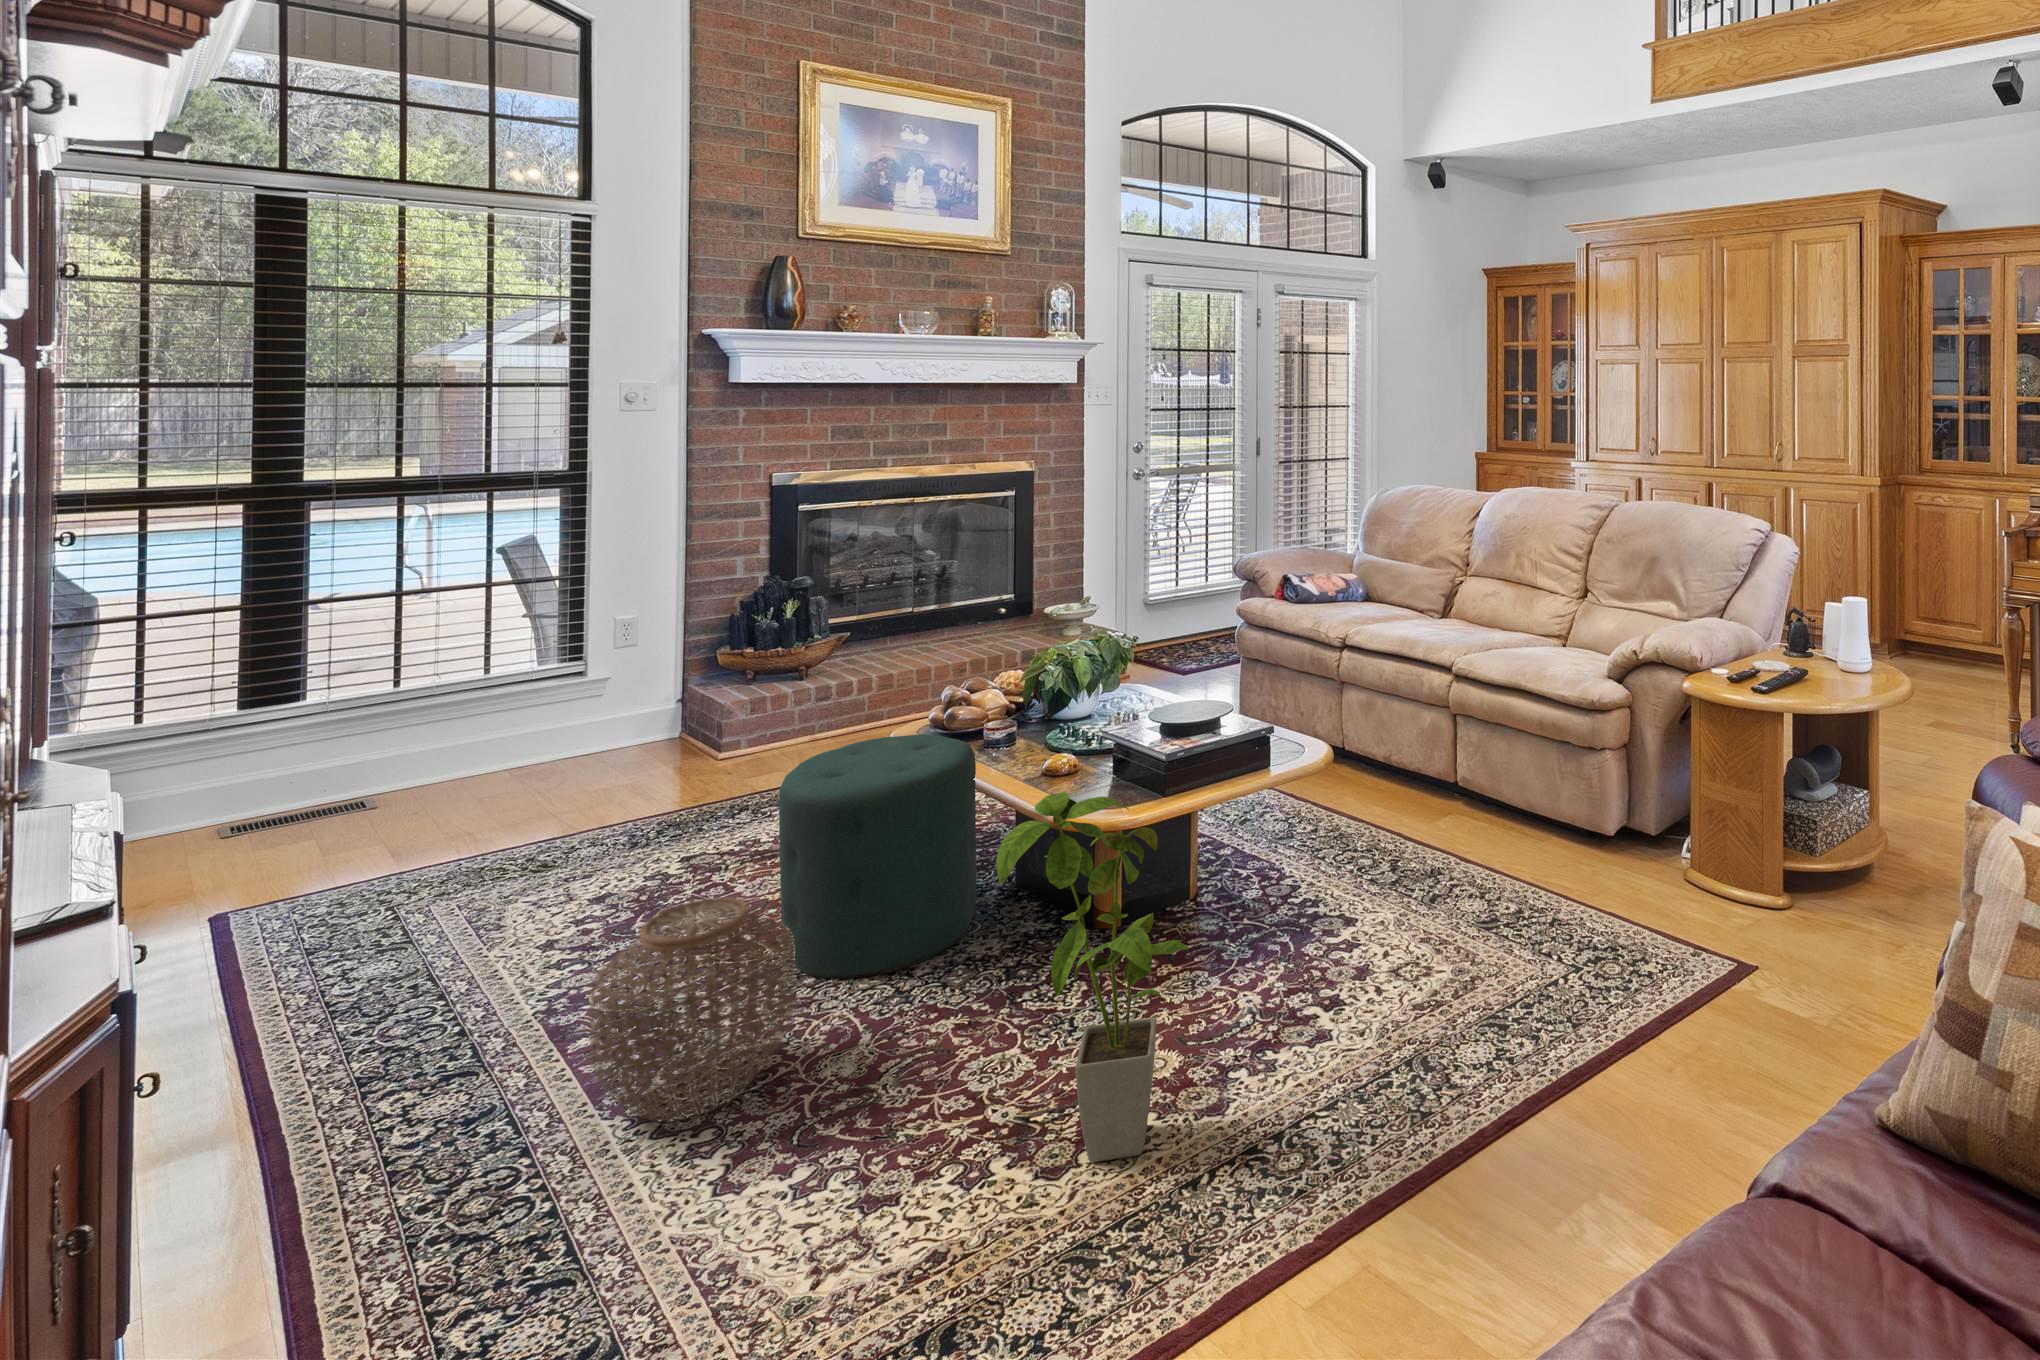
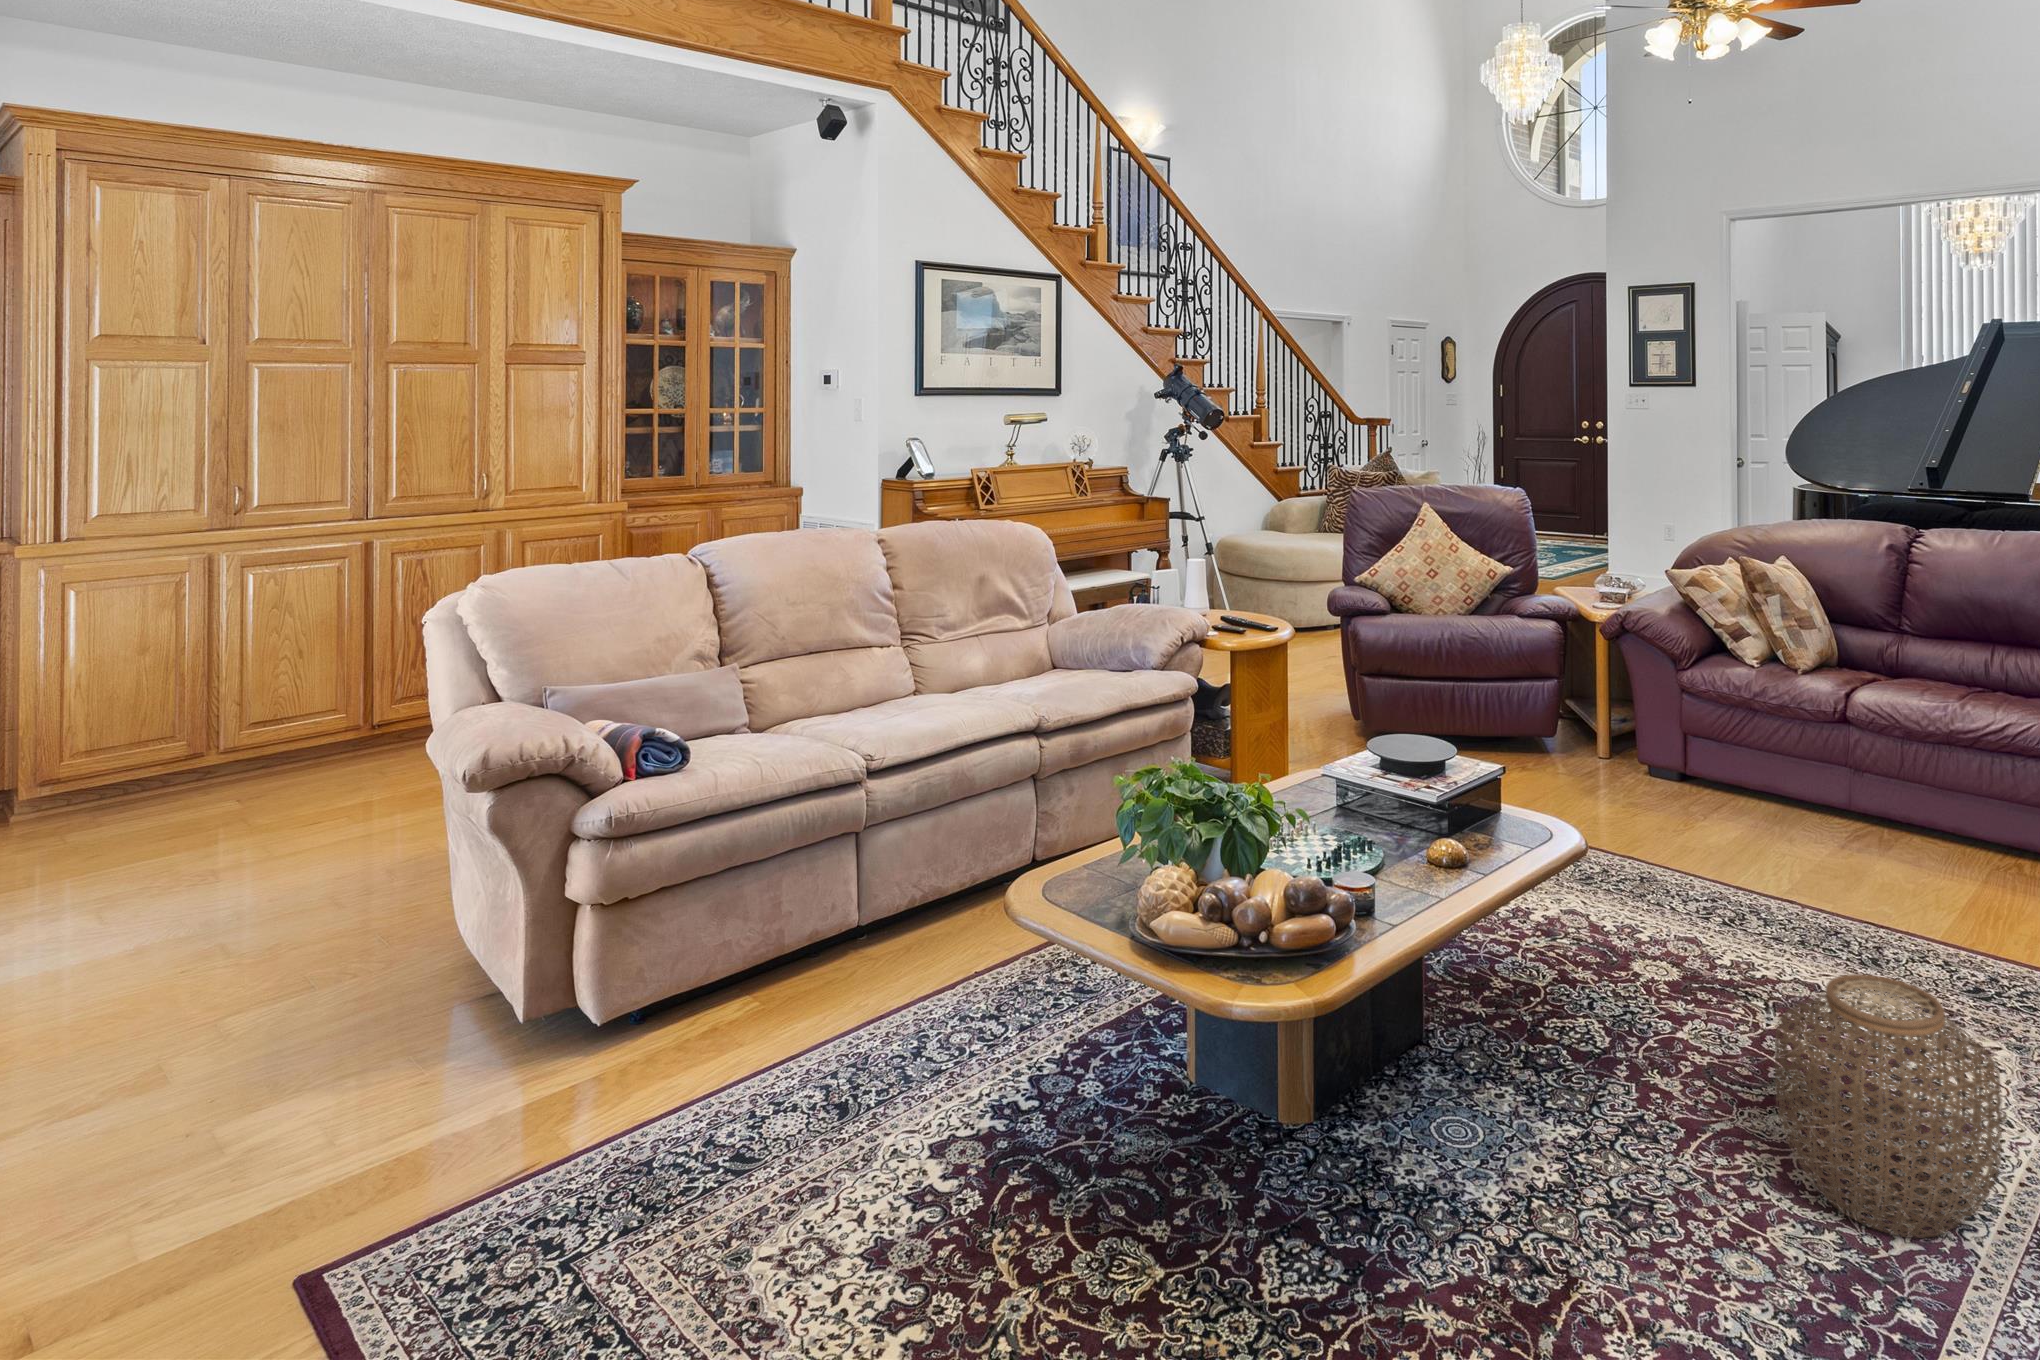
ottoman: present [779,734,977,979] -> none [1388,885,1644,1260]
house plant: present [996,792,1189,1162] -> none [1691,688,1855,980]

